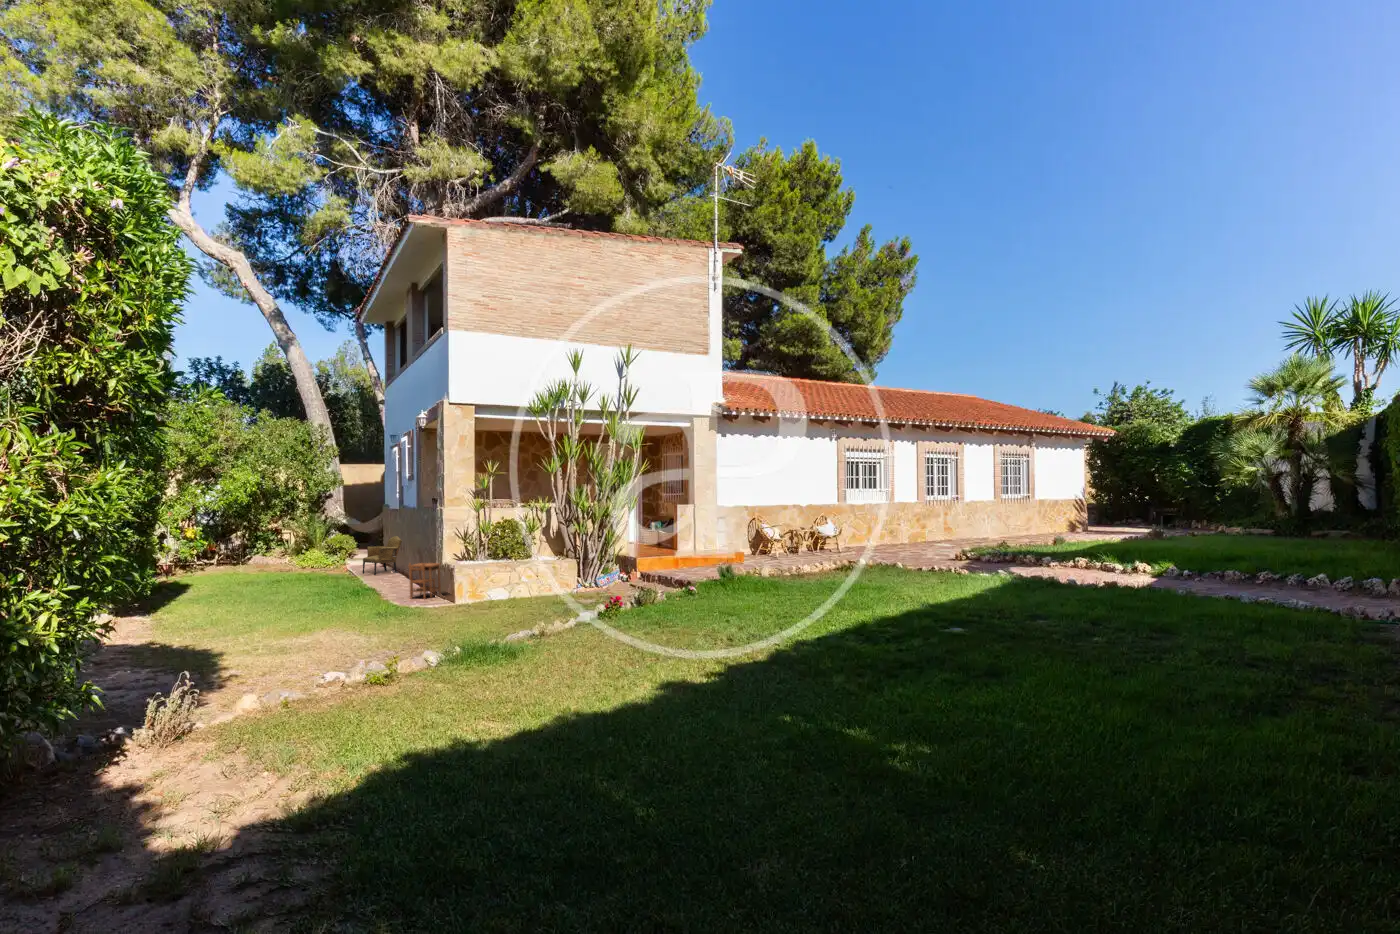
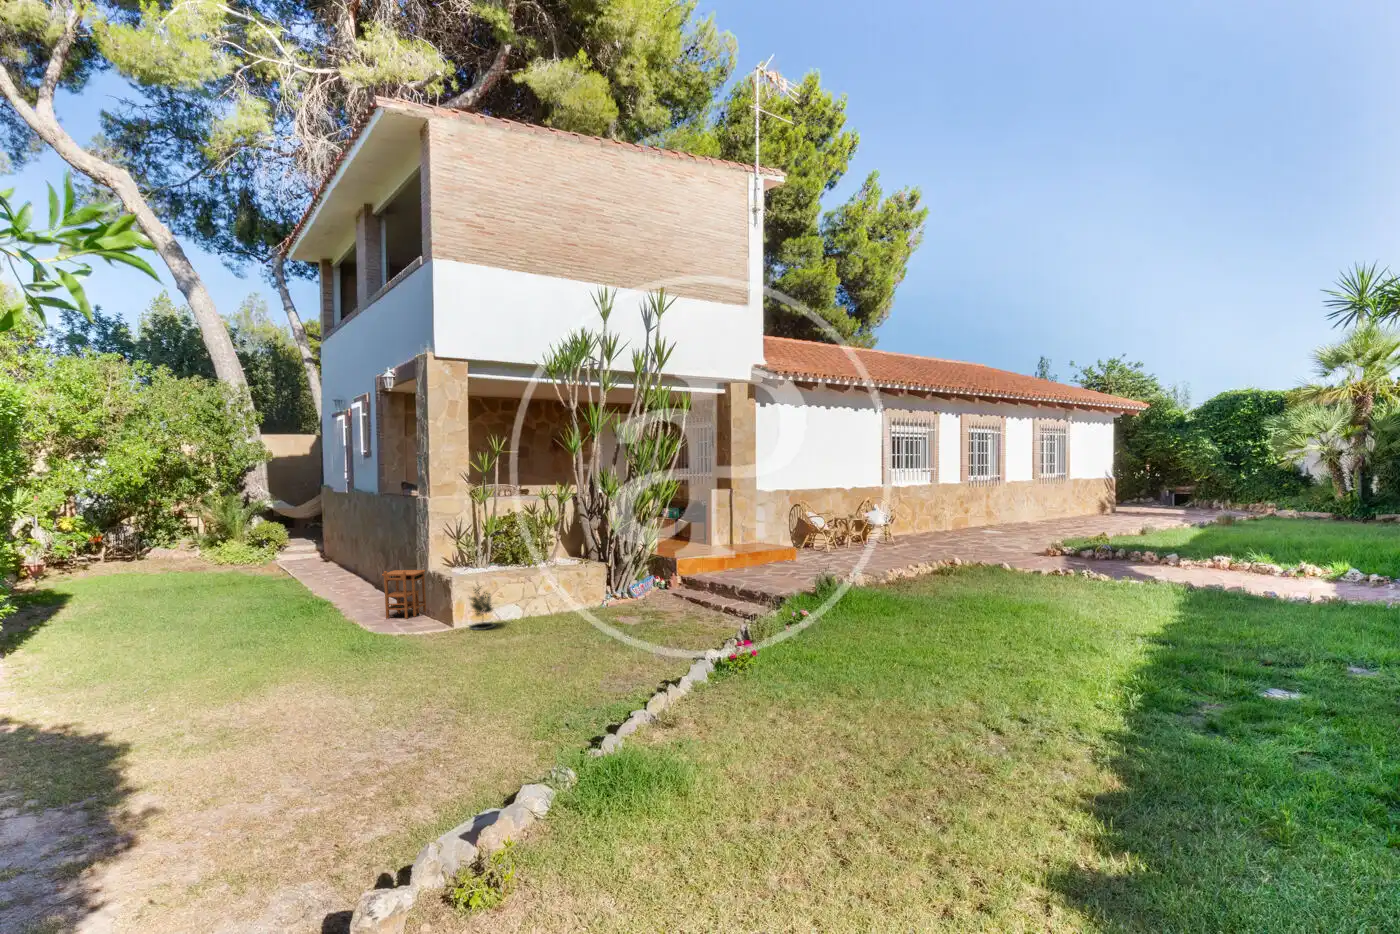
armchair: present [363,536,402,575] -> none [305,529,357,579]
potted tree: none [464,570,486,606] -> present [469,586,495,630]

